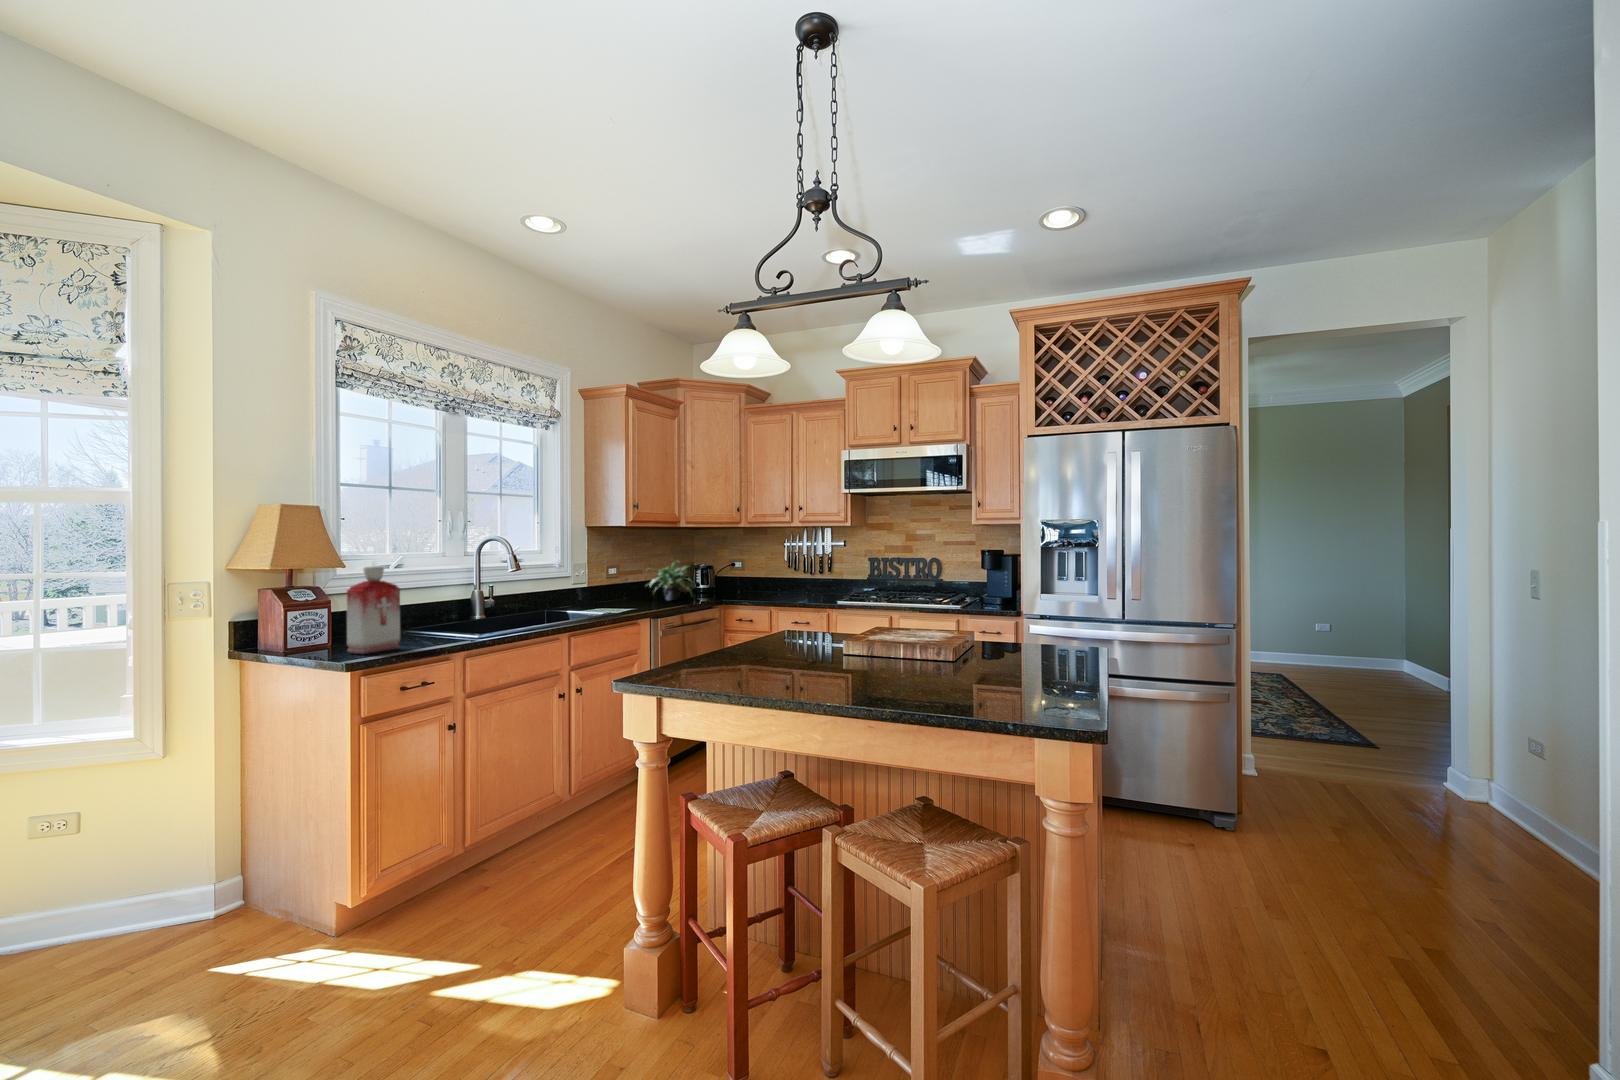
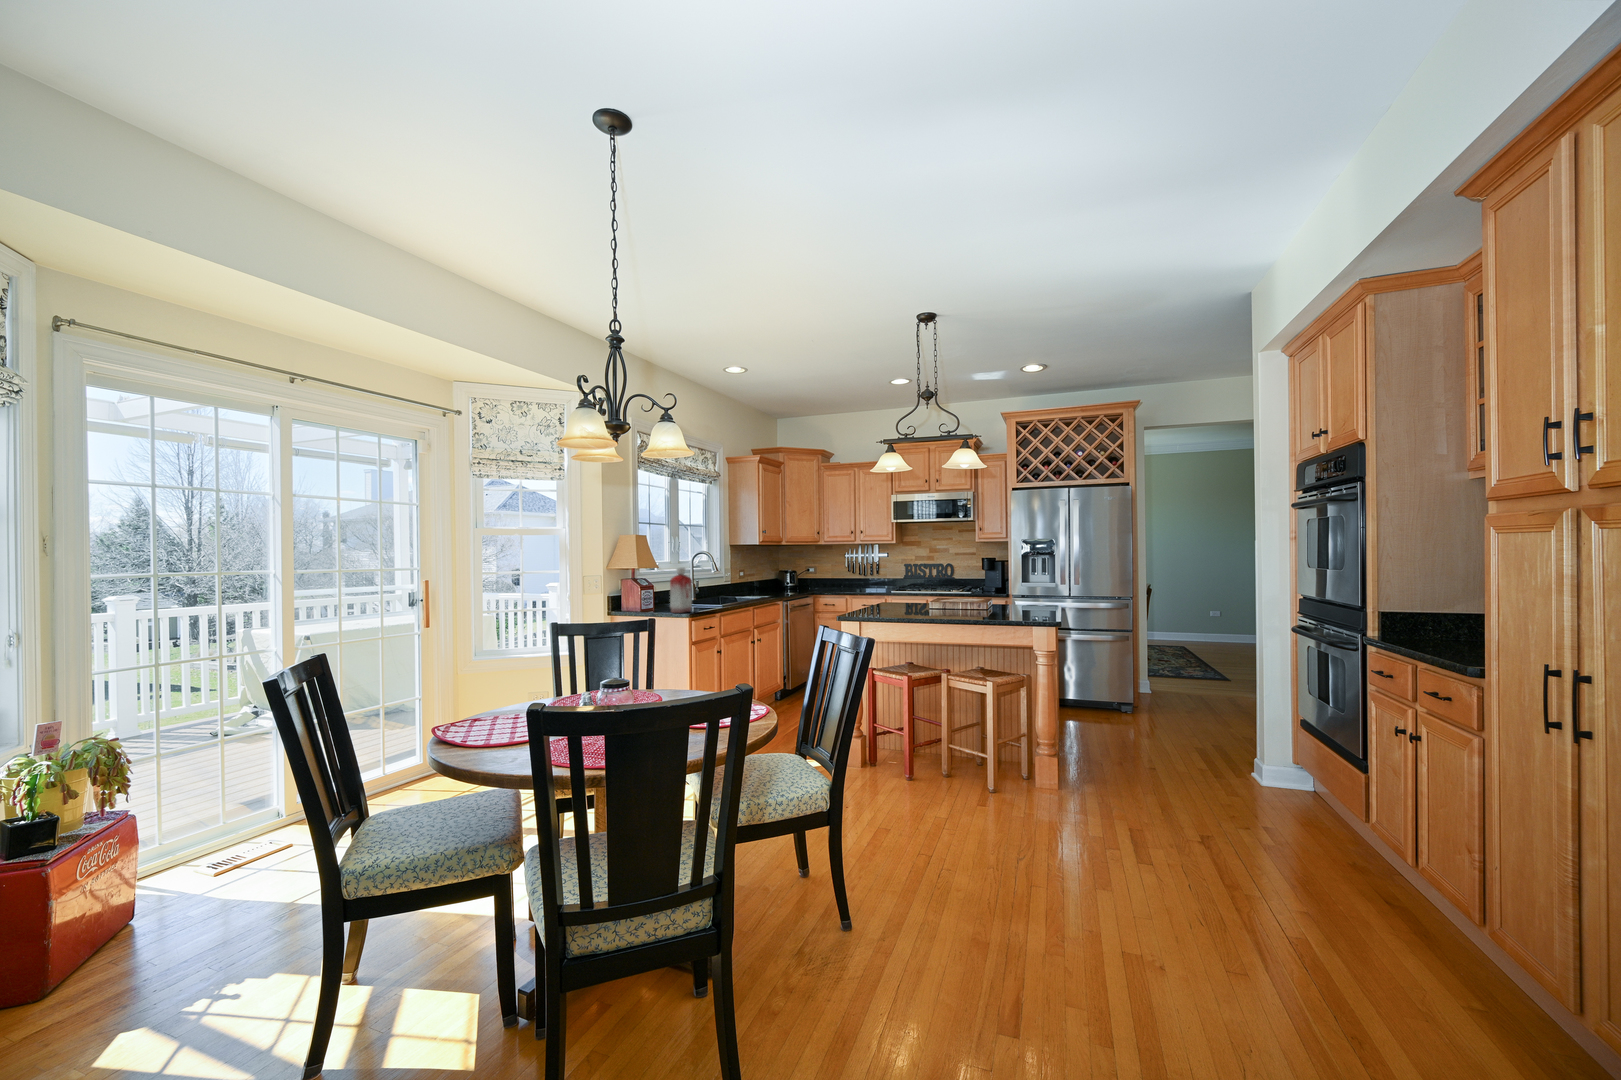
potted plant: present [647,561,695,600] -> none [762,567,796,593]

